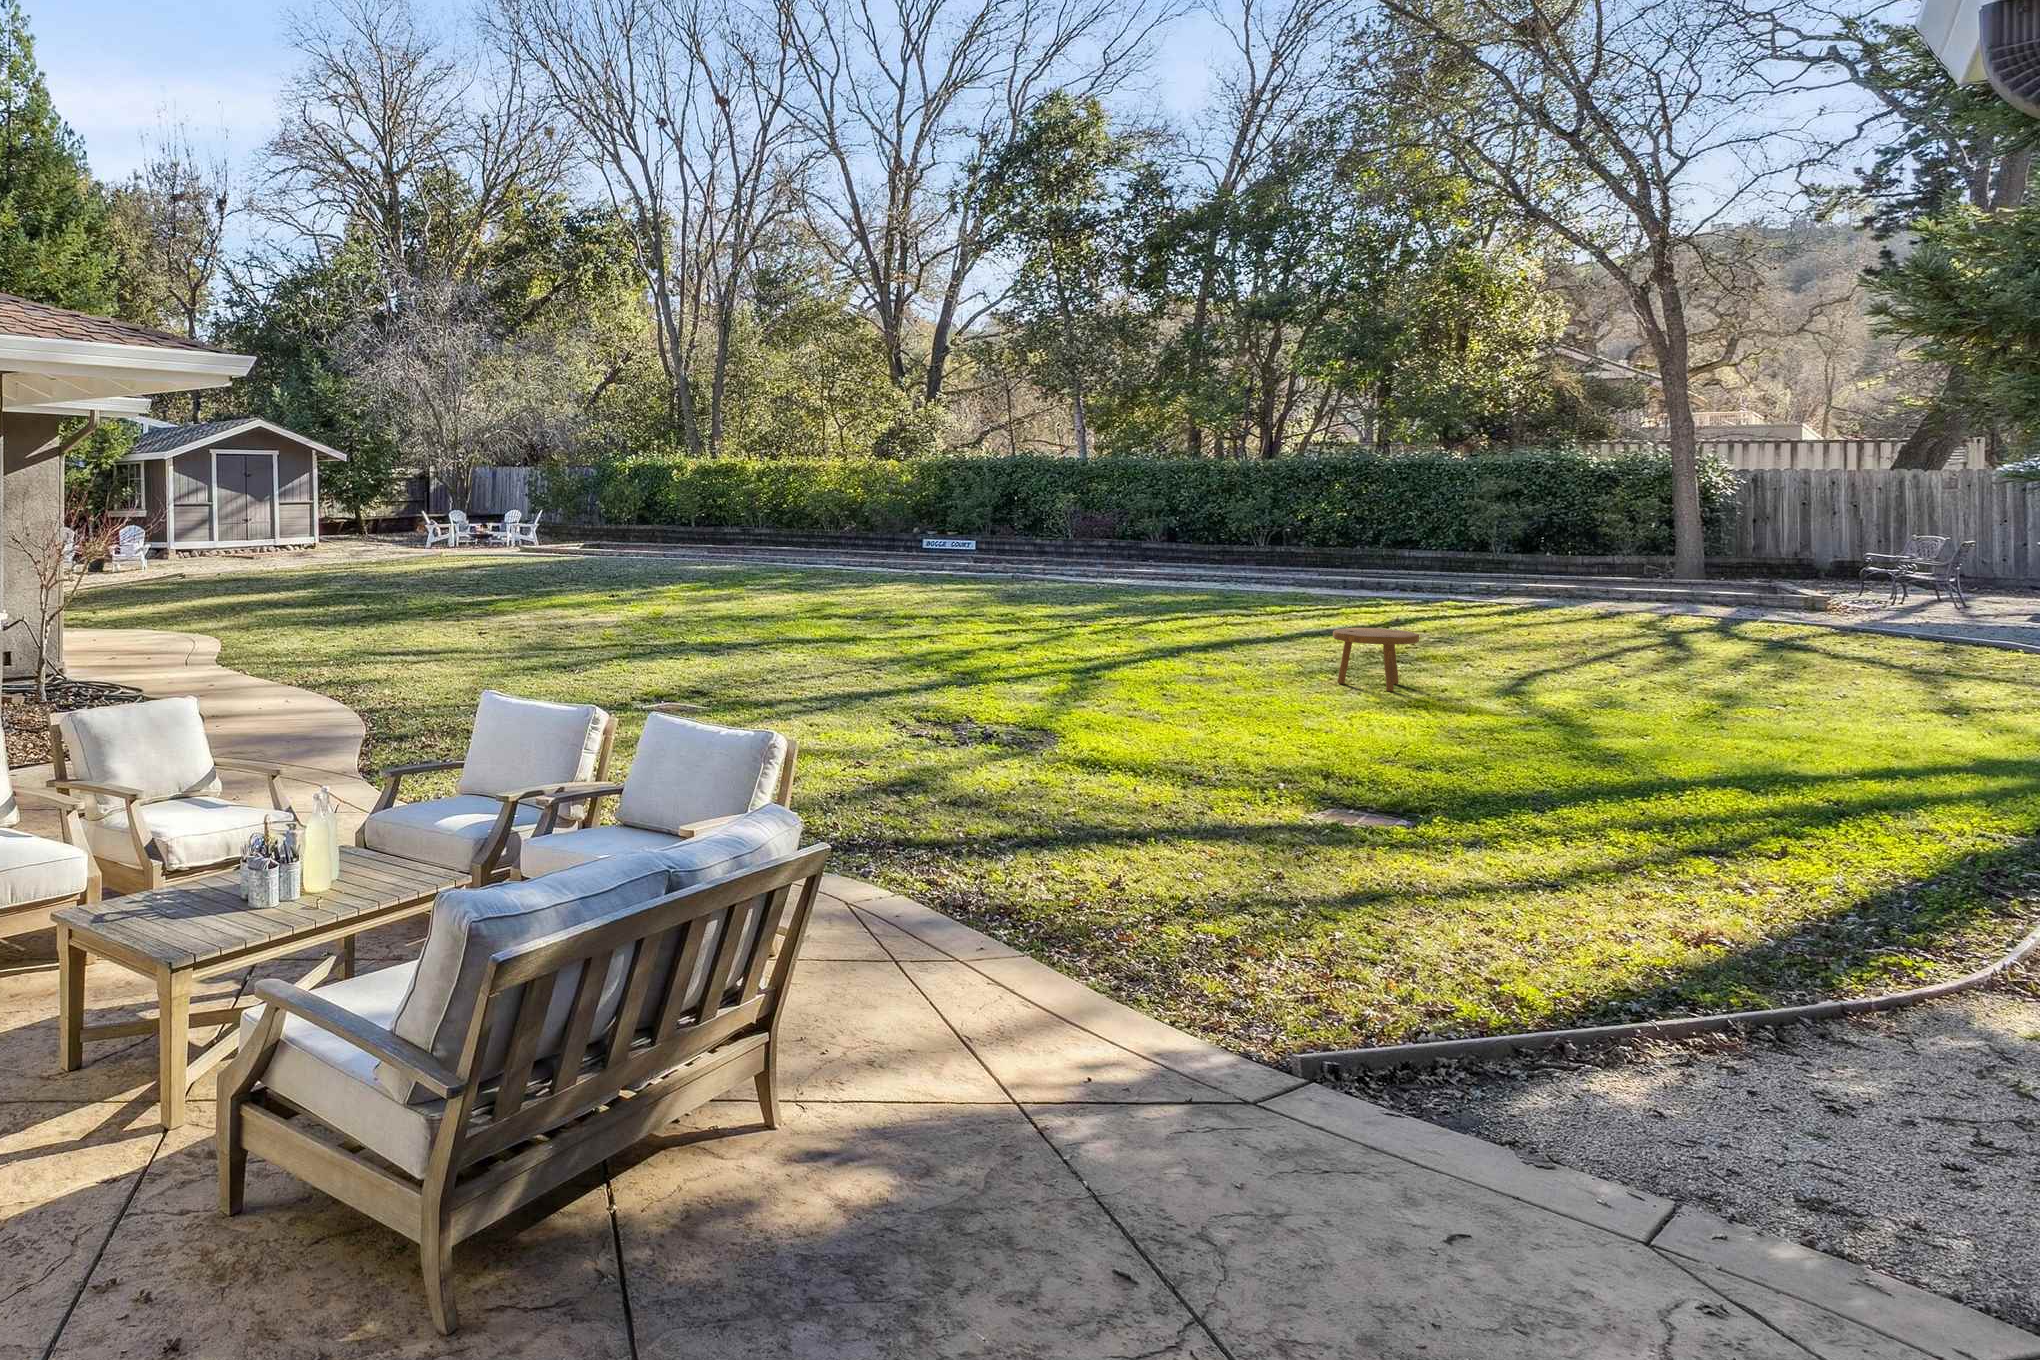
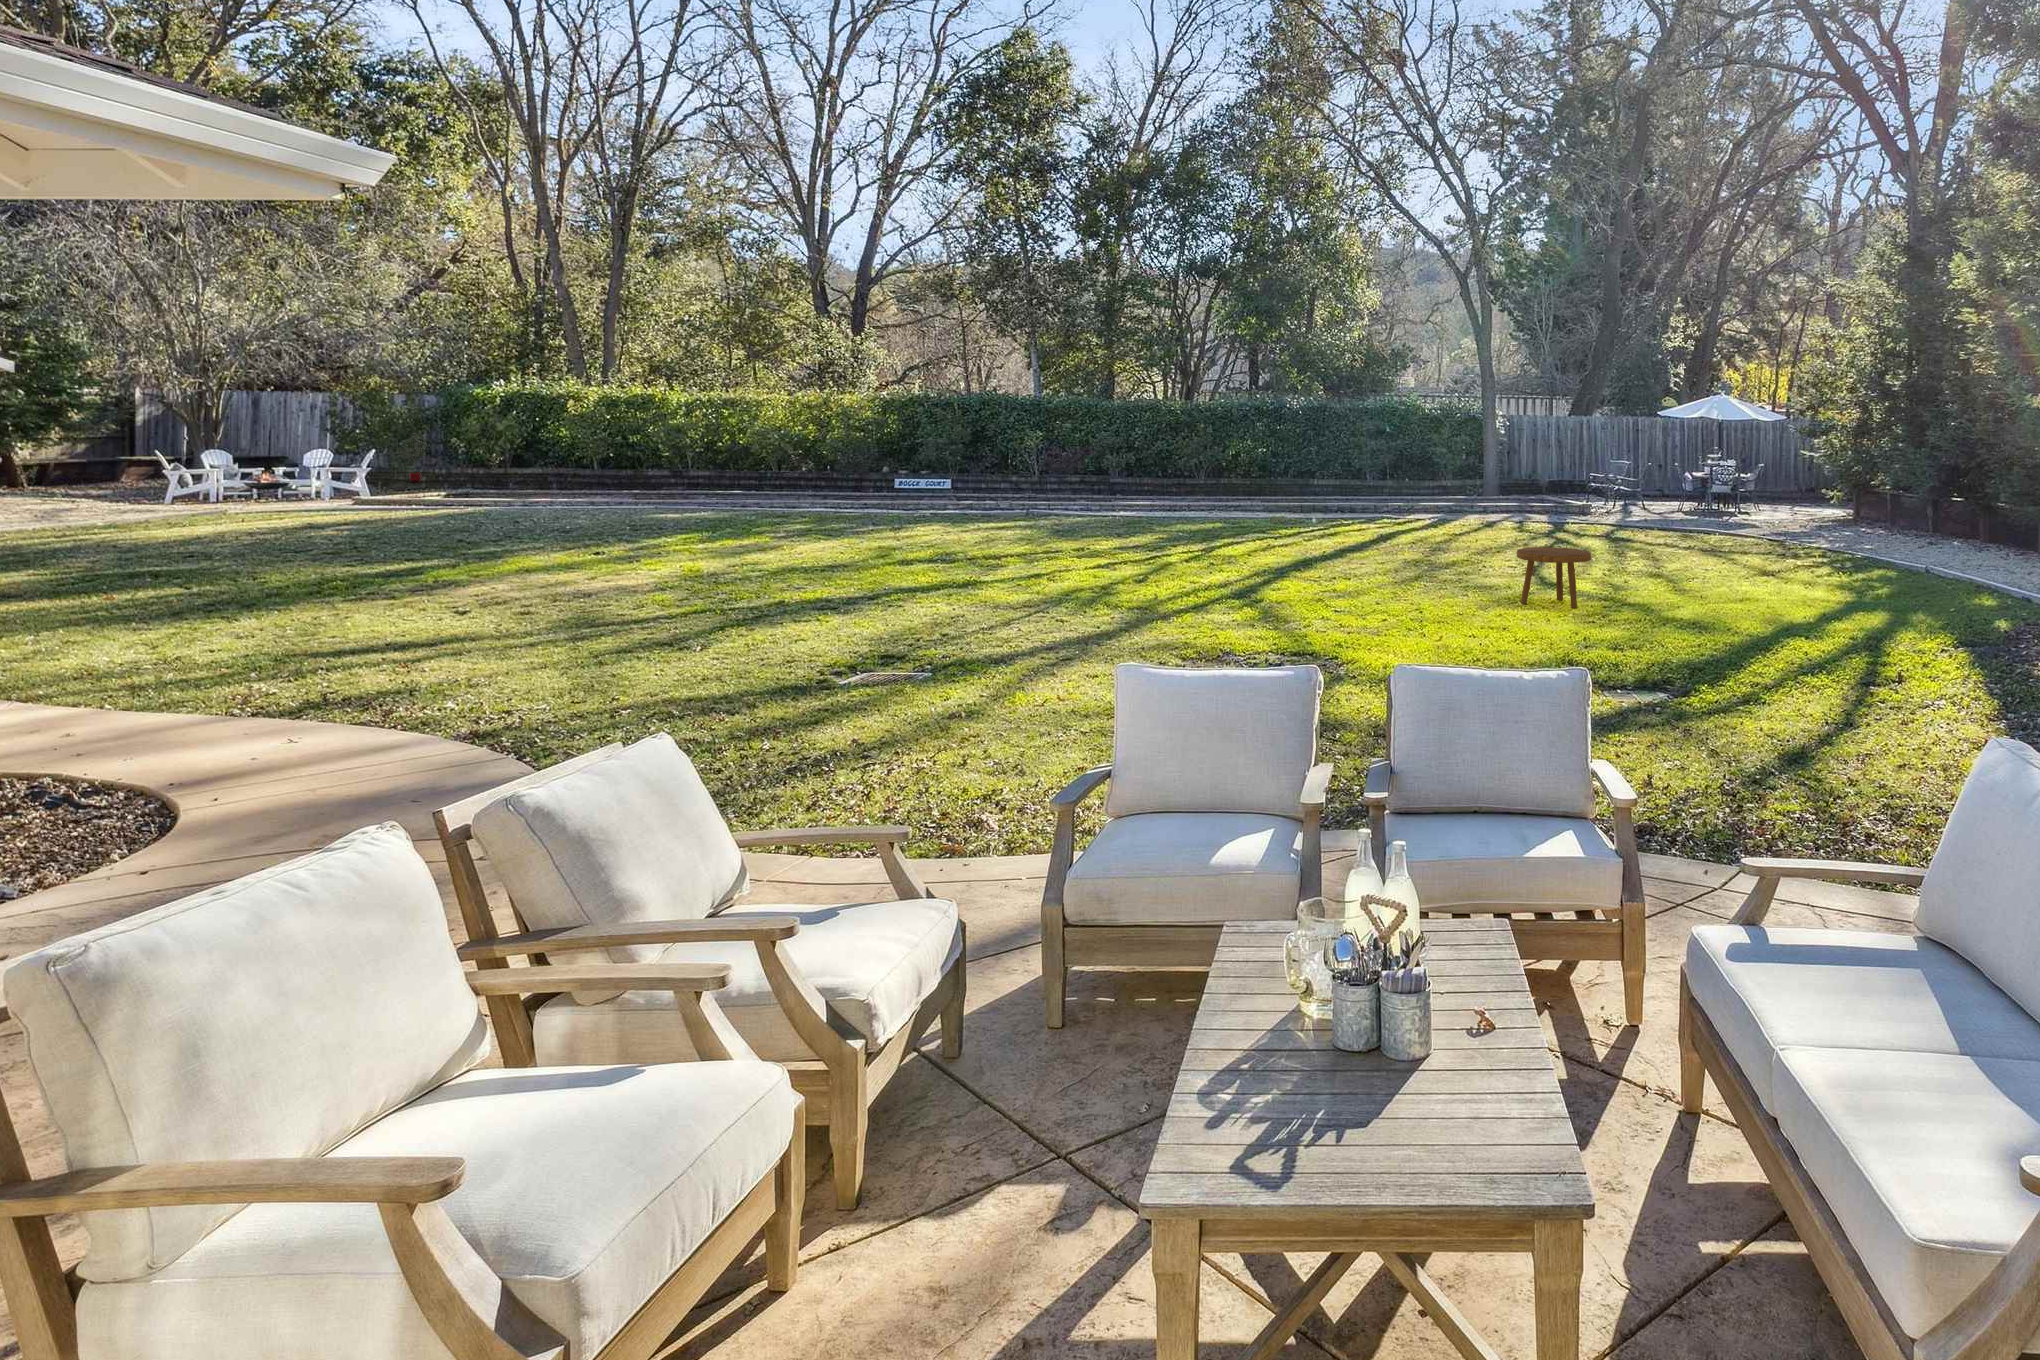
potted tree: none [561,498,581,538] -> present [397,433,427,482]

